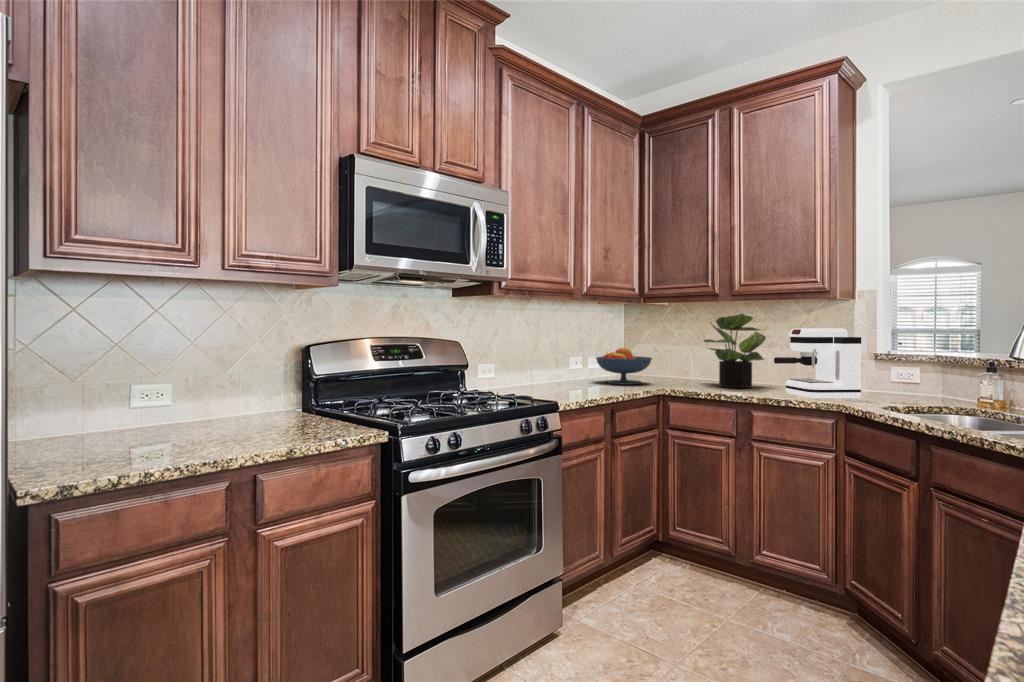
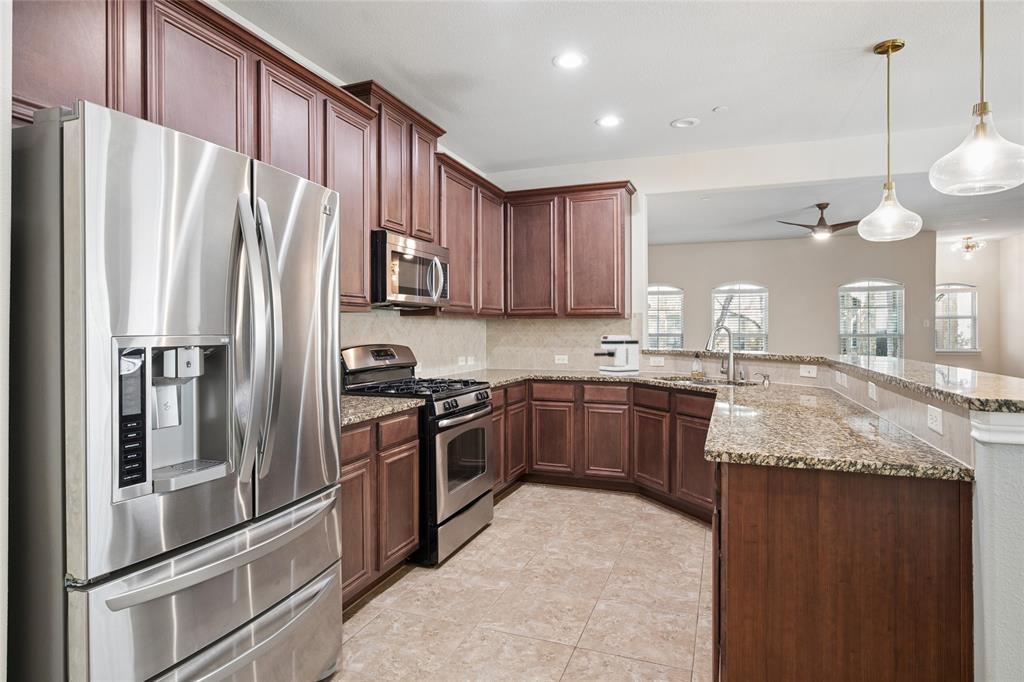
potted plant: present [704,314,766,388] -> none [545,327,584,373]
fruit bowl: present [596,348,652,385] -> none [480,349,517,373]

